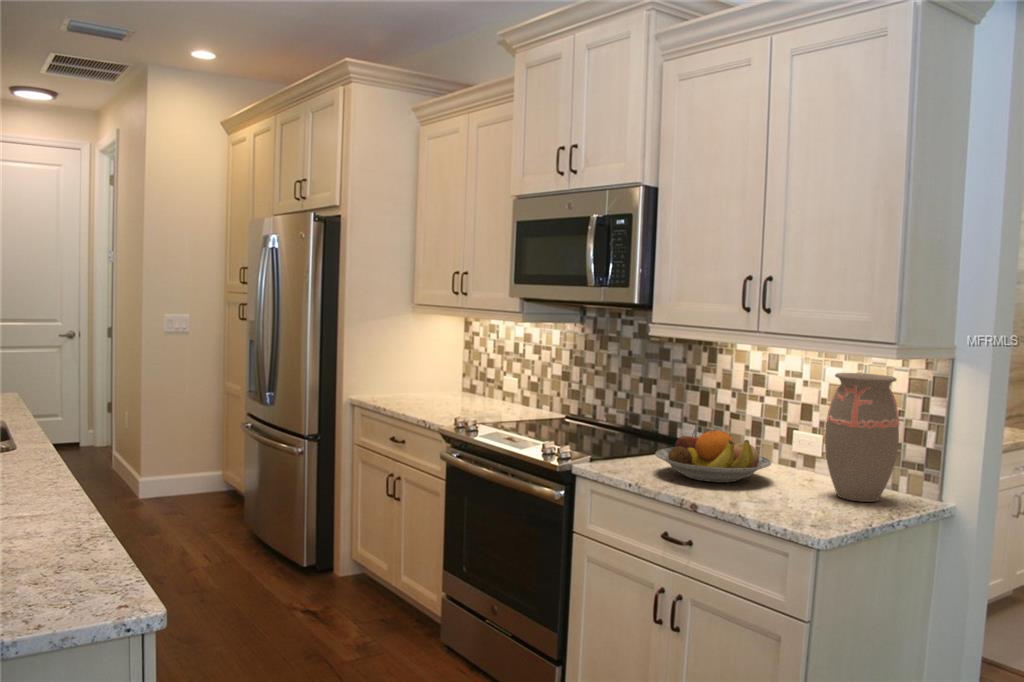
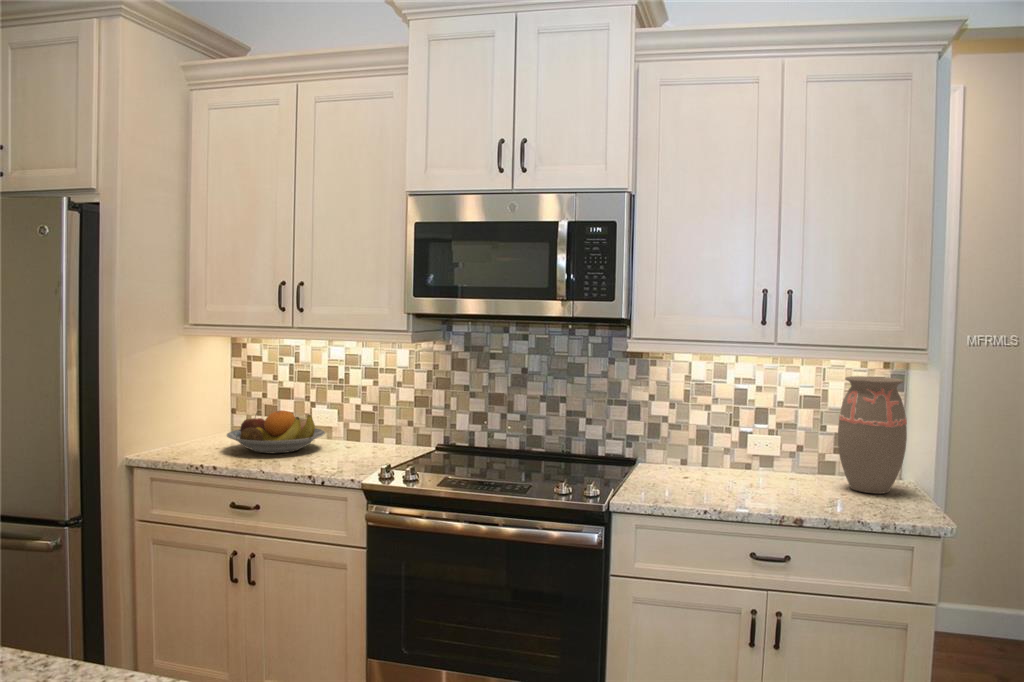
fruit bowl: present [655,431,771,482] -> present [227,411,325,453]

